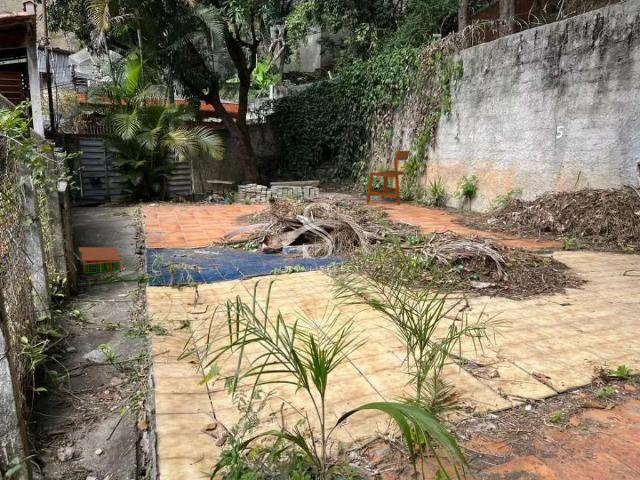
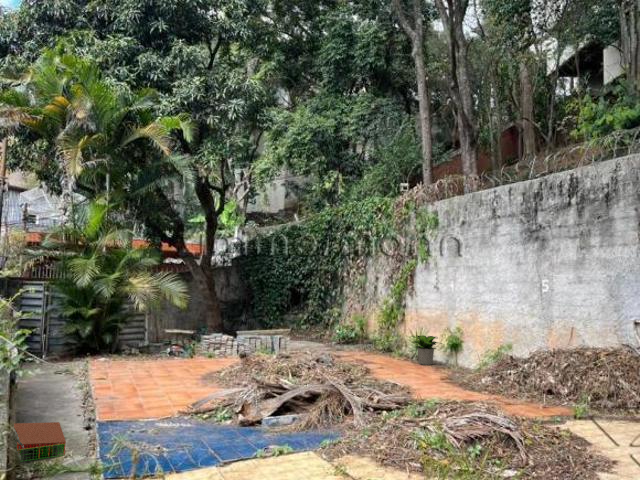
bench: present [366,151,410,204] -> none [342,298,389,357]
potted plant: none [428,184,461,211] -> present [413,335,442,365]

